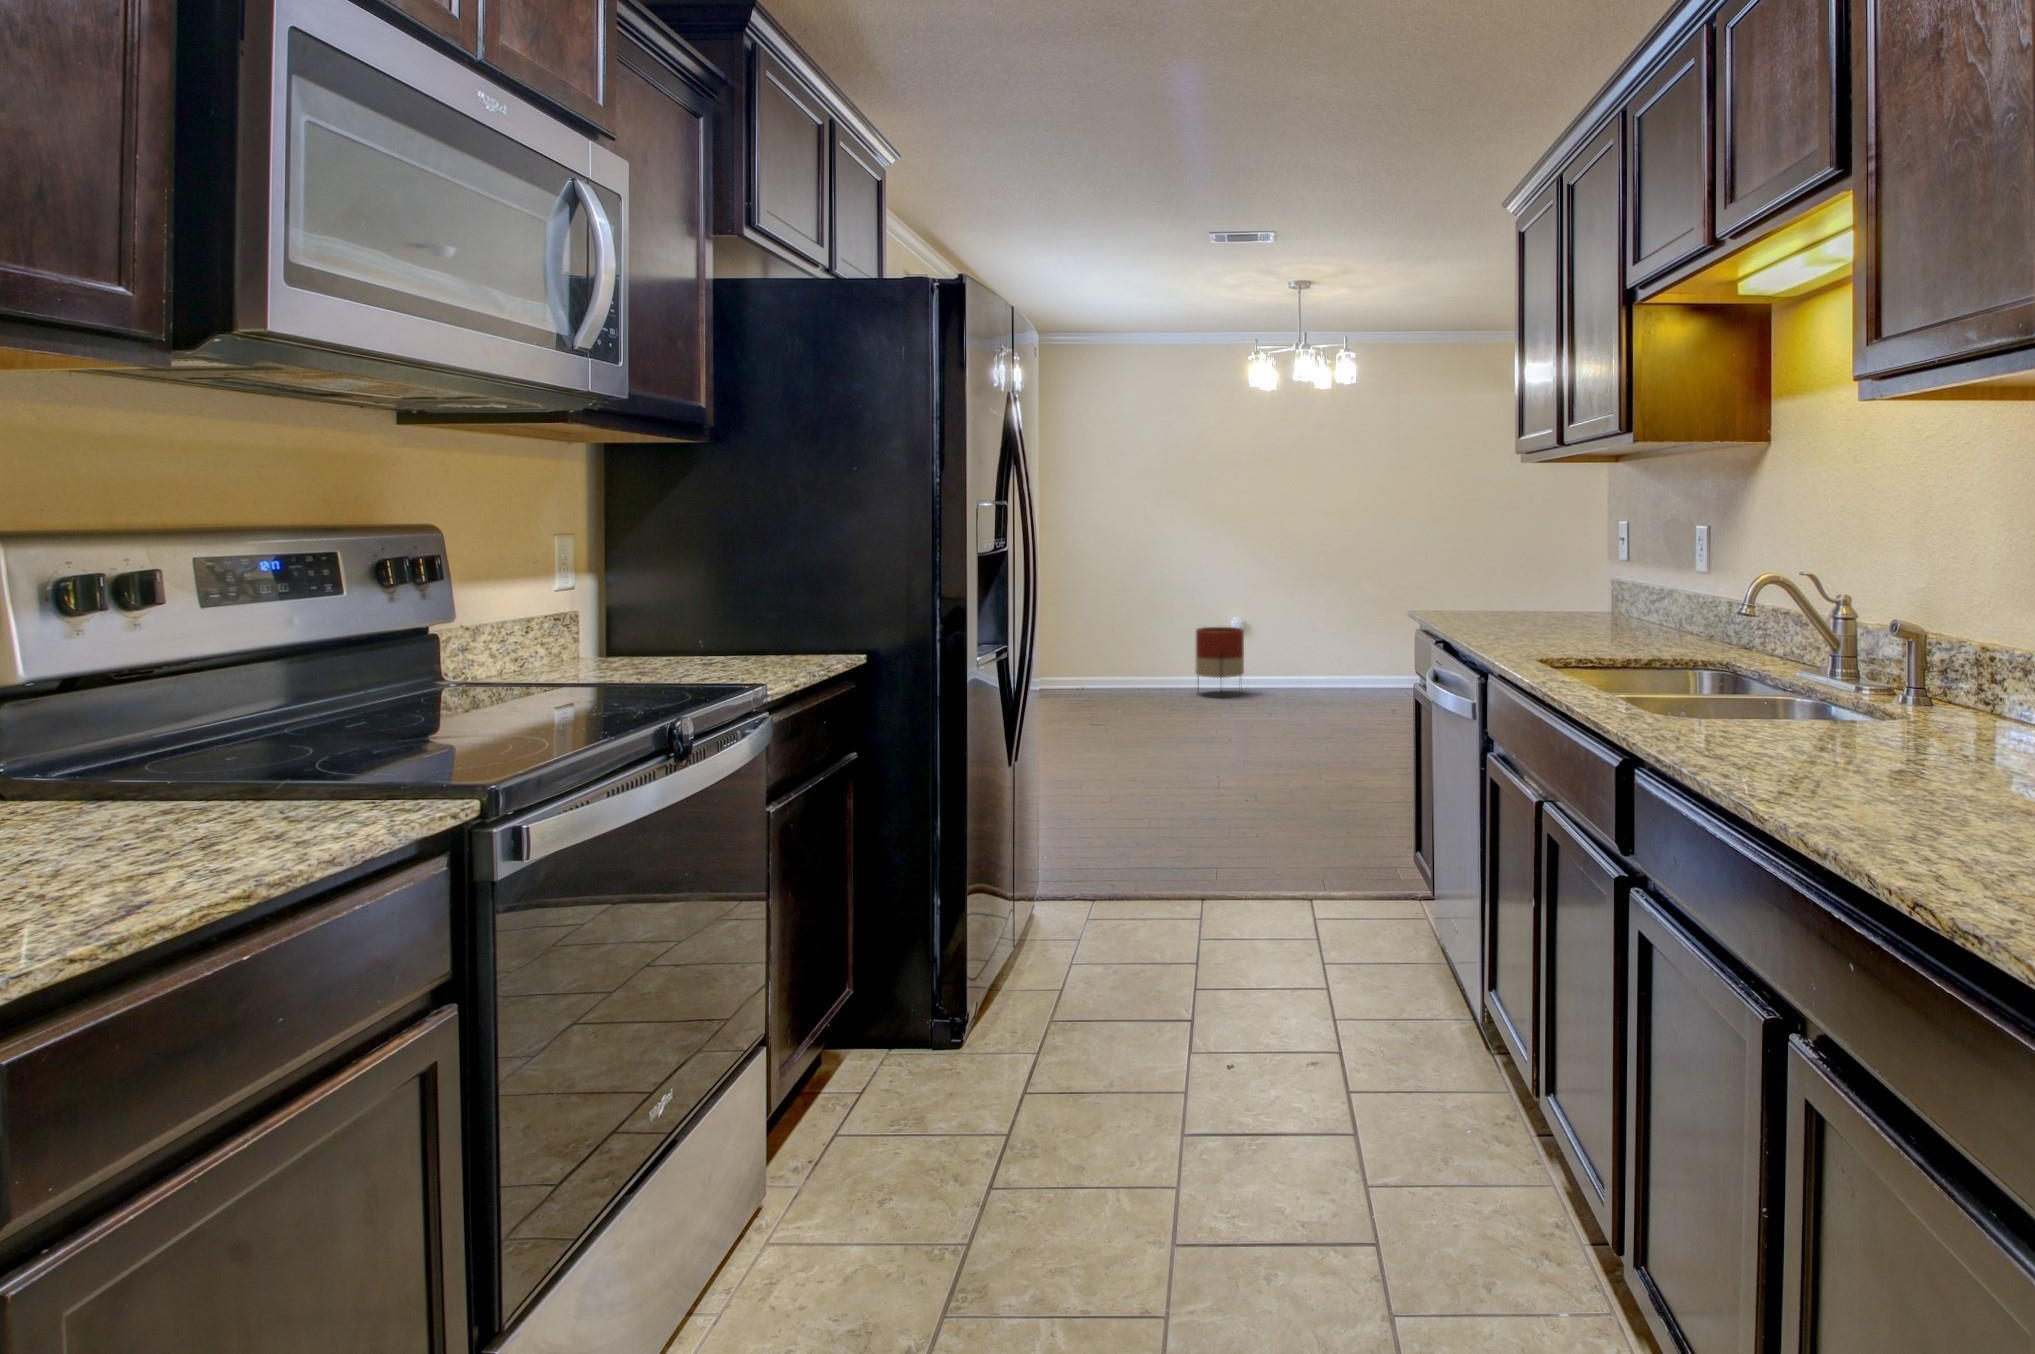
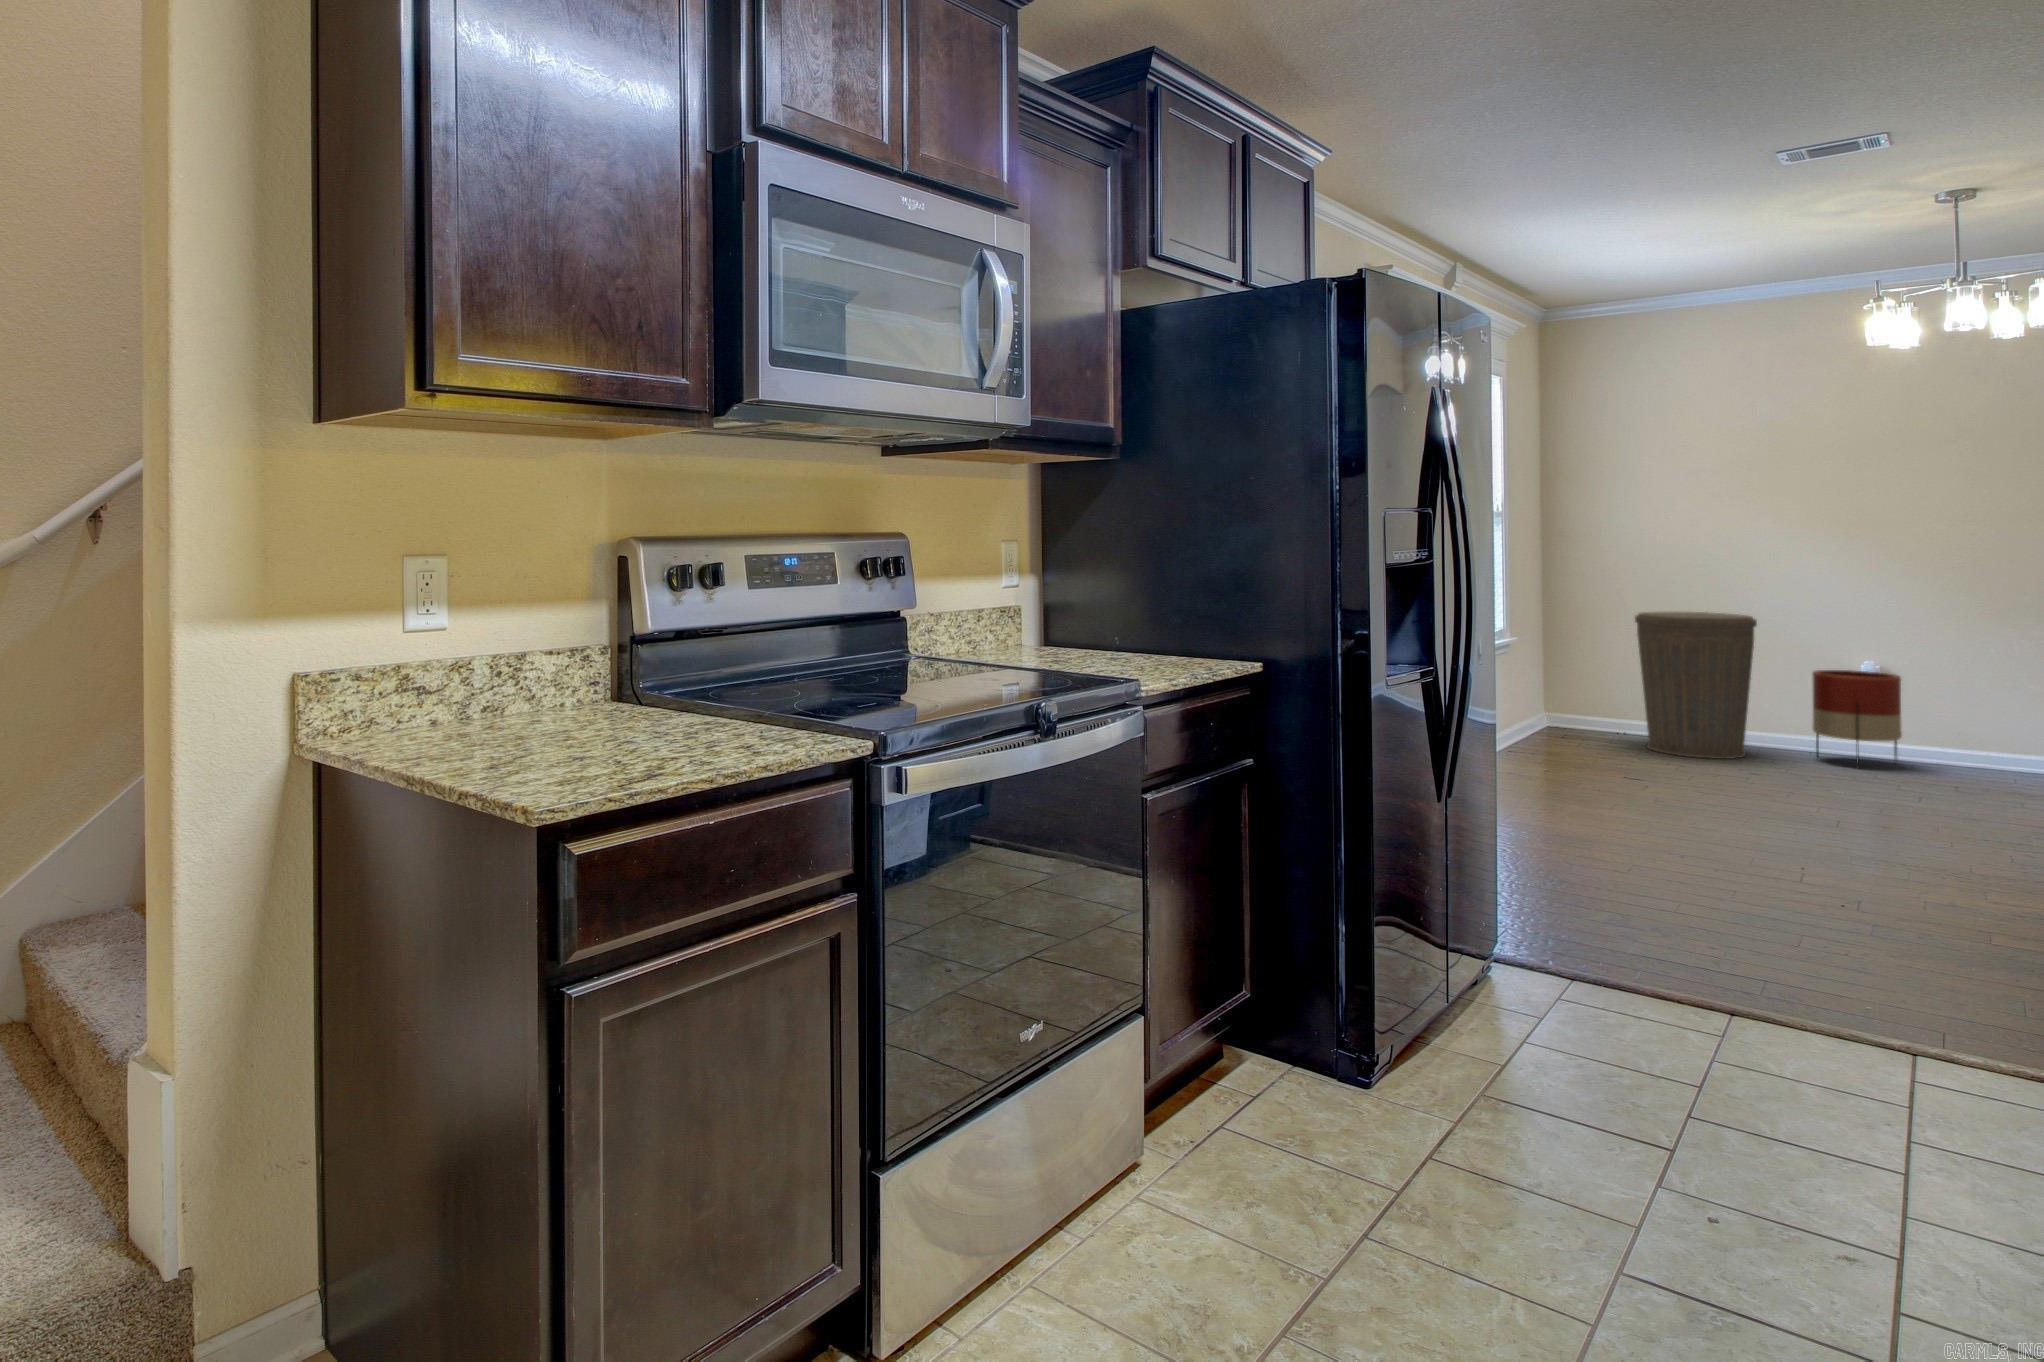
trash can: none [1087,588,1164,703] -> present [1635,612,1757,759]

